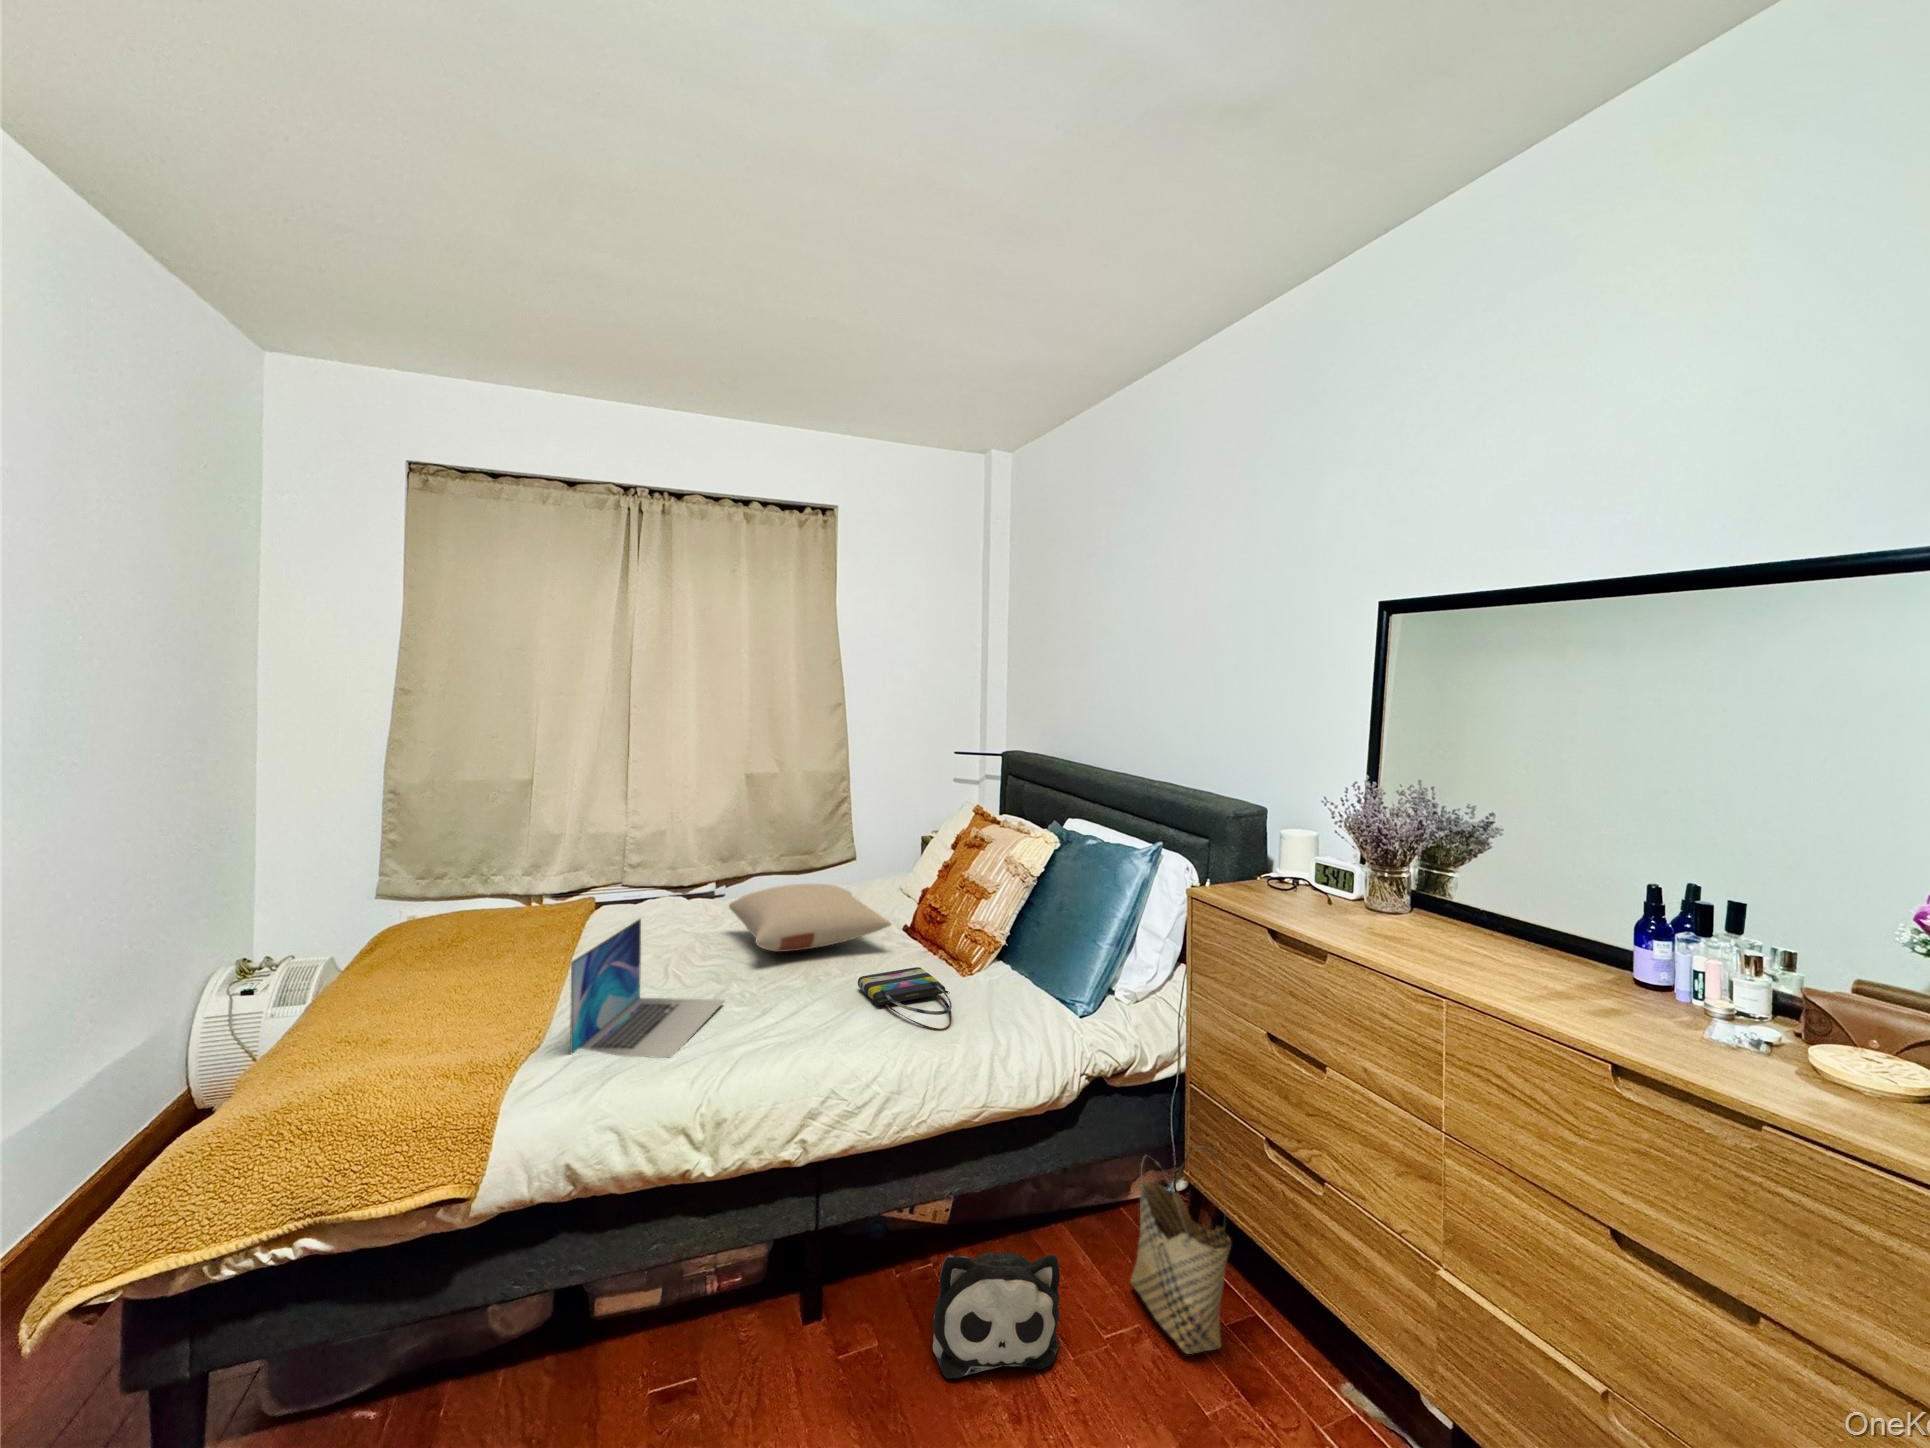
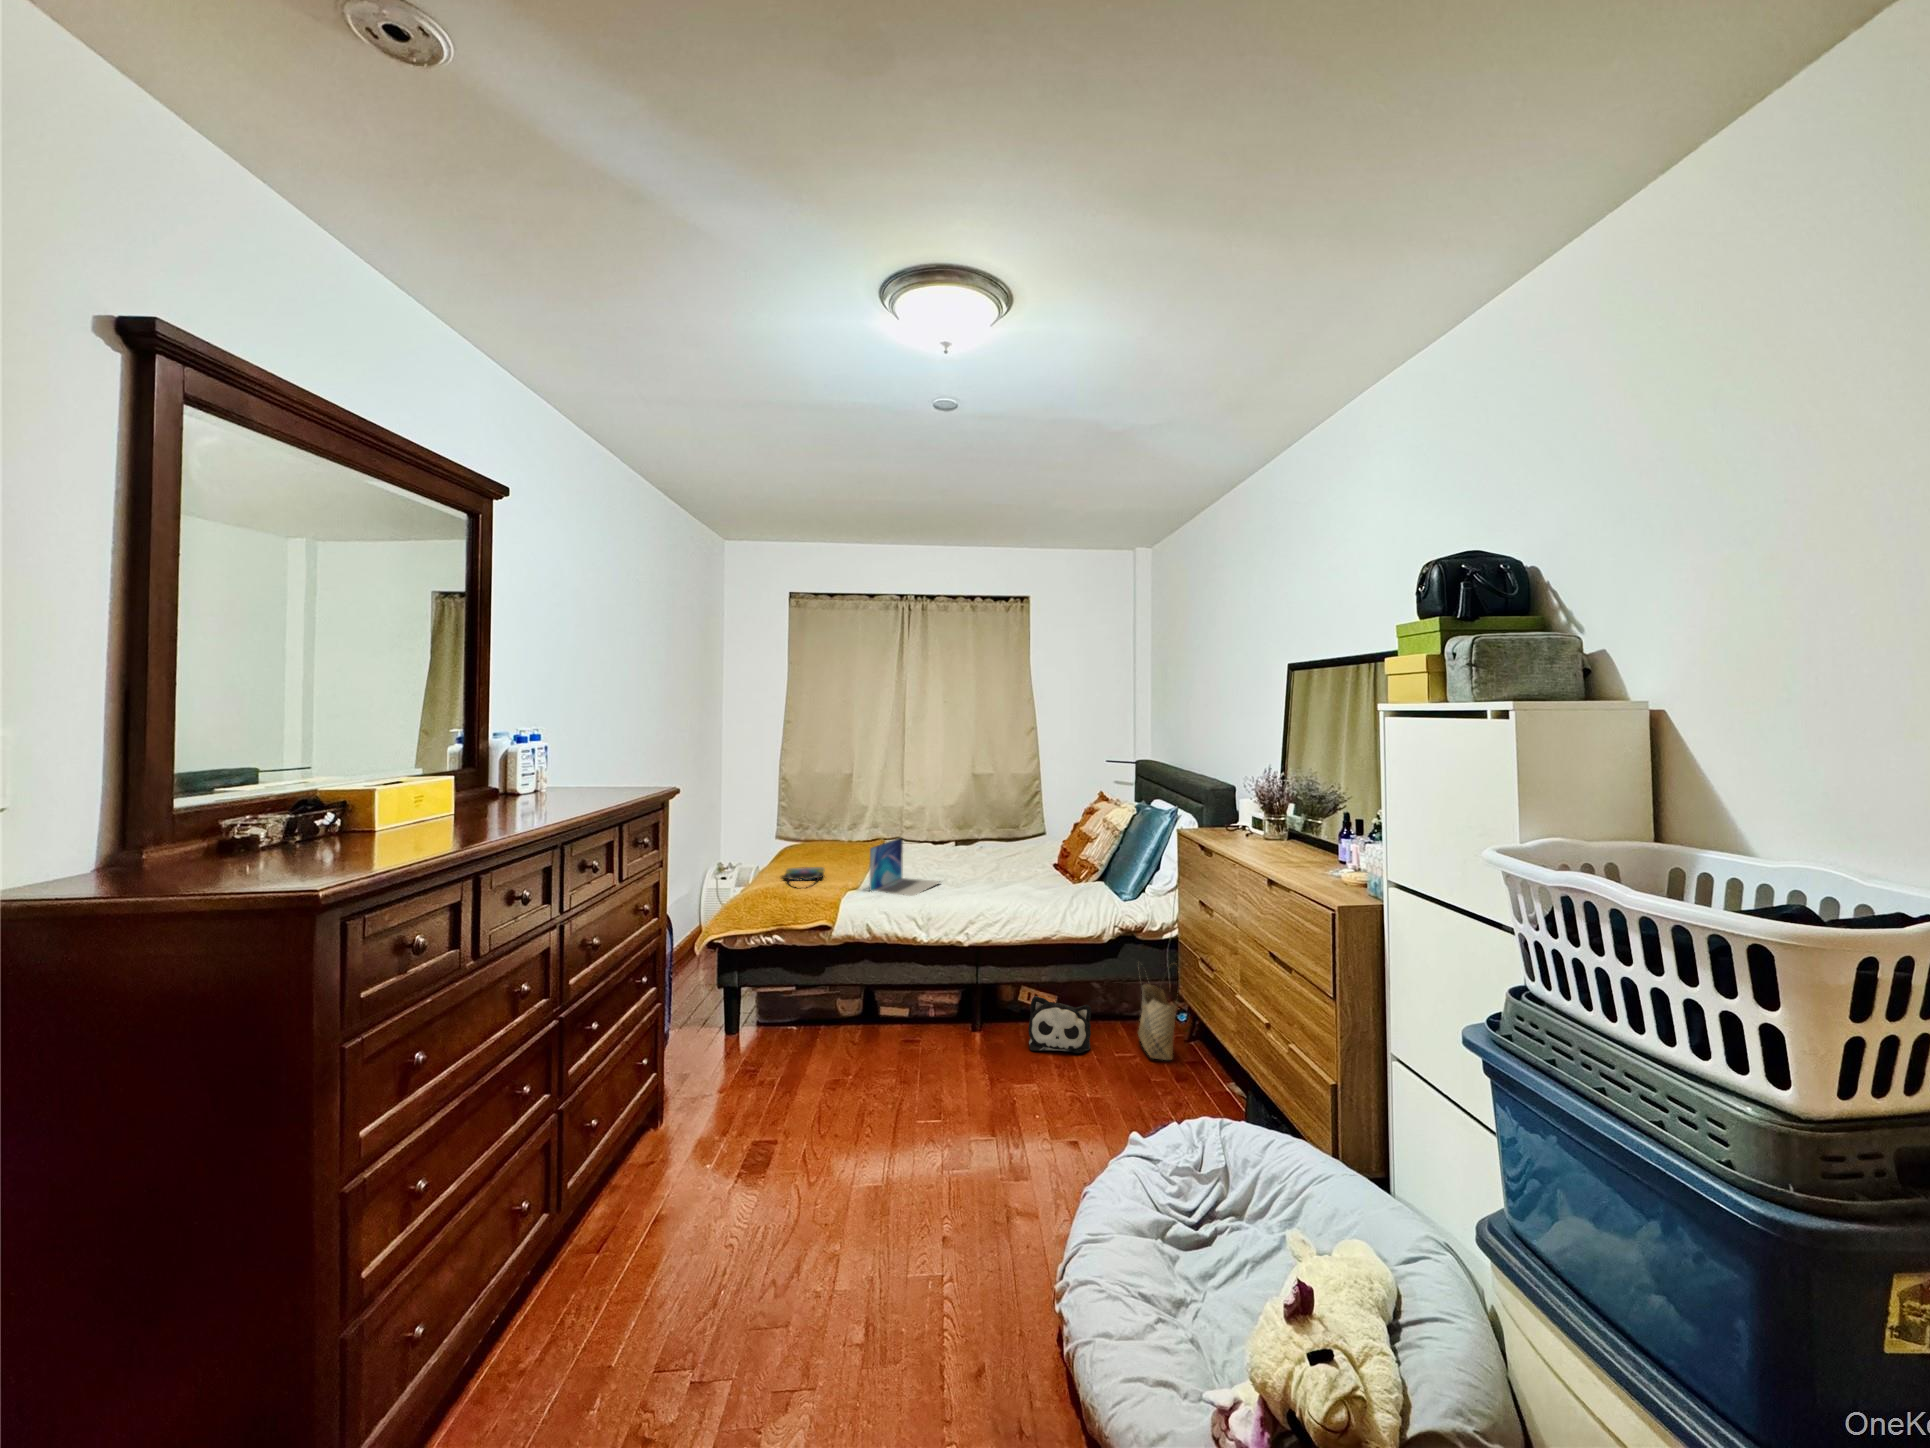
pillow: present [729,884,891,952] -> none [954,834,1040,869]
tote bag: present [858,967,952,1031] -> present [781,867,825,888]

